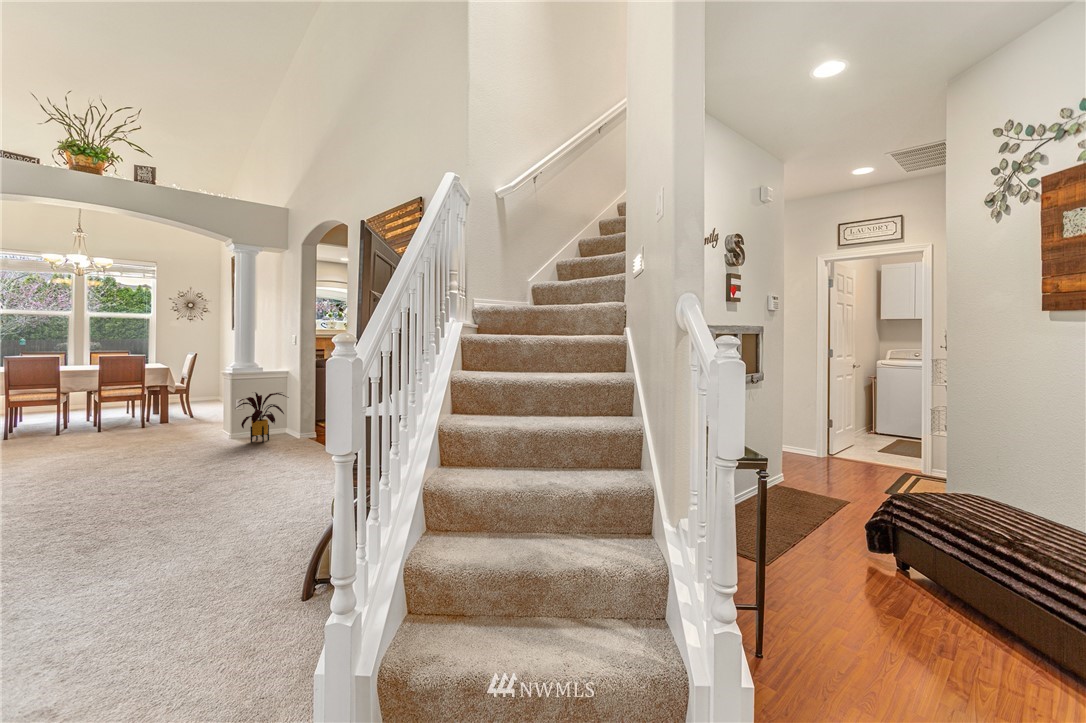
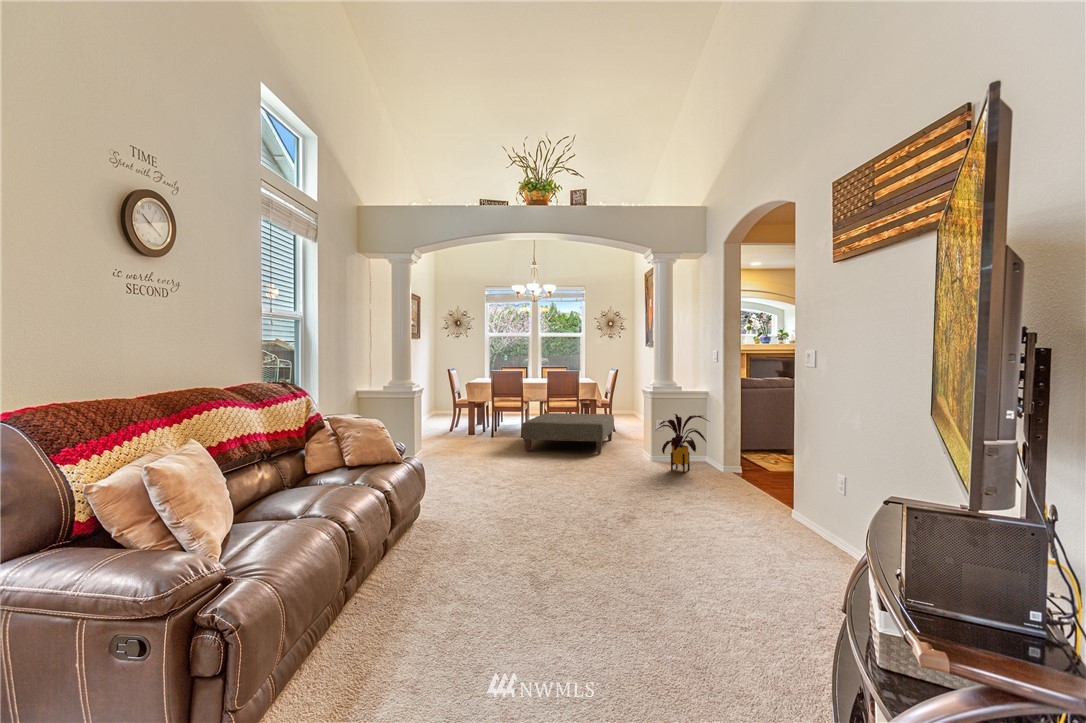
ottoman: none [59,400,191,445] -> present [522,413,614,454]

